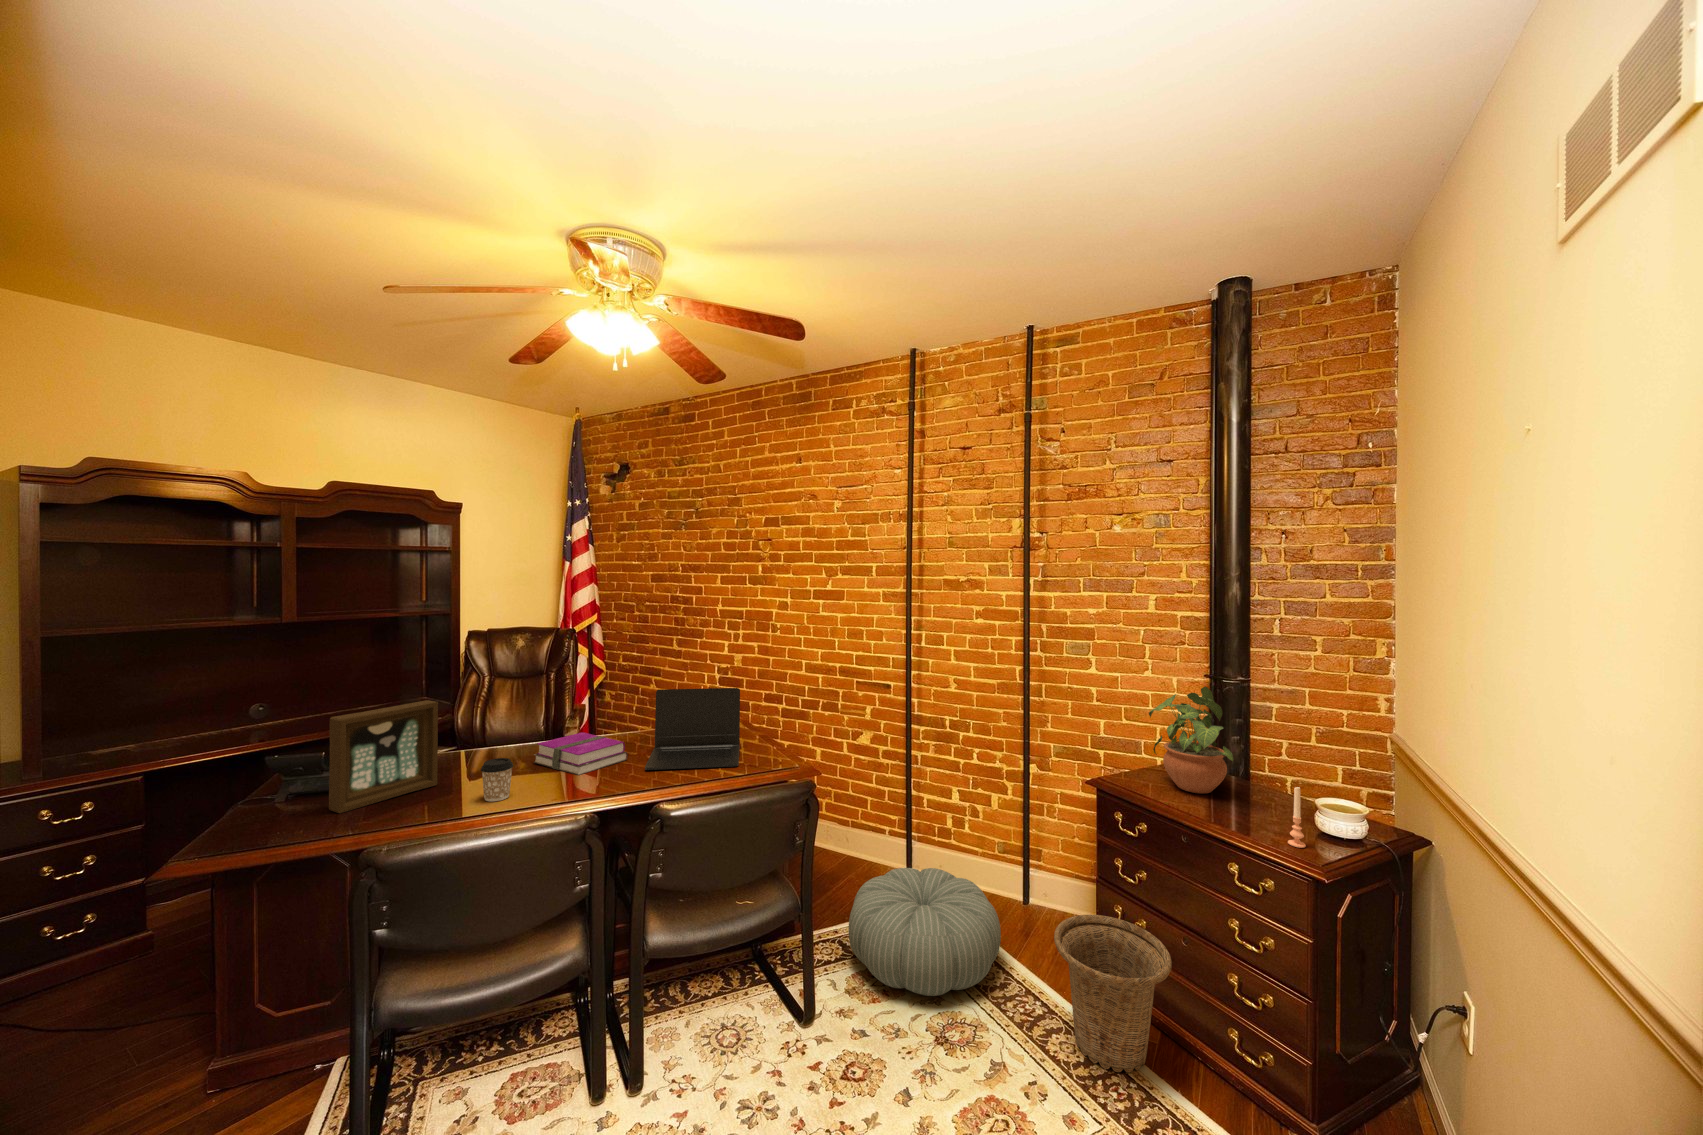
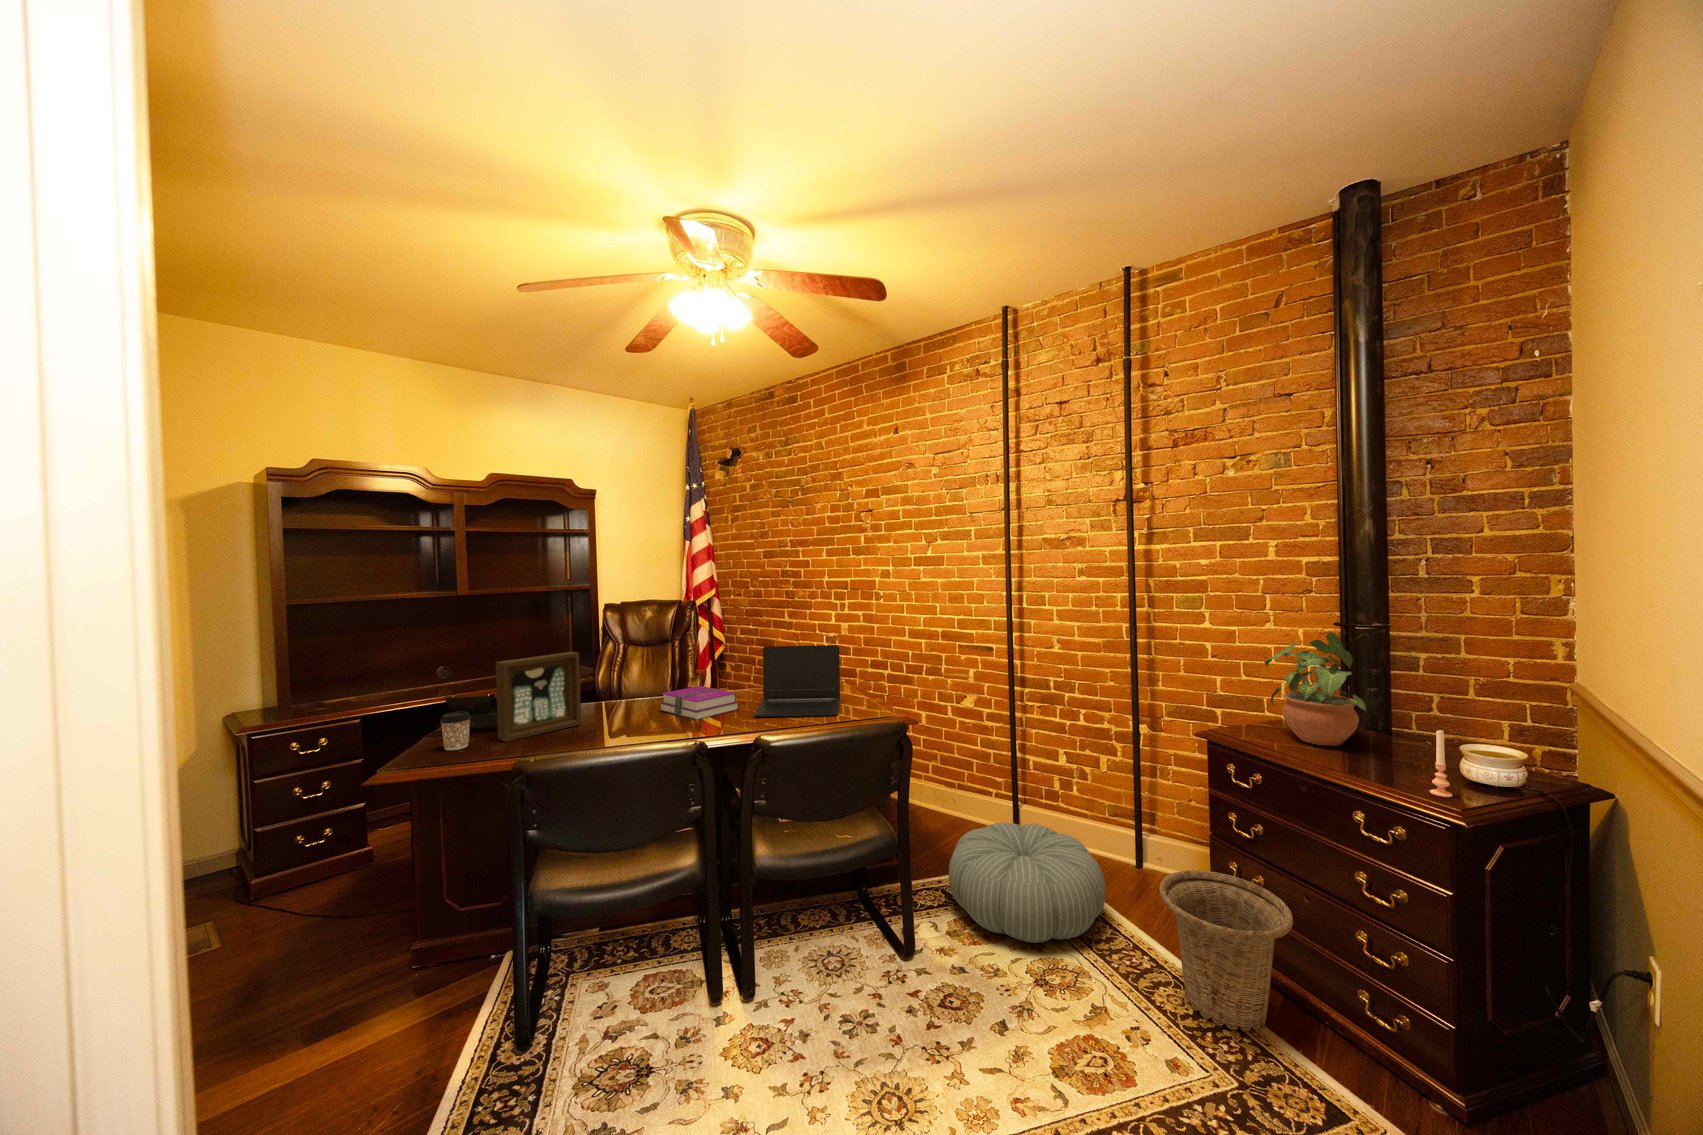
coffee cup: present [481,758,513,802] -> present [440,711,471,750]

